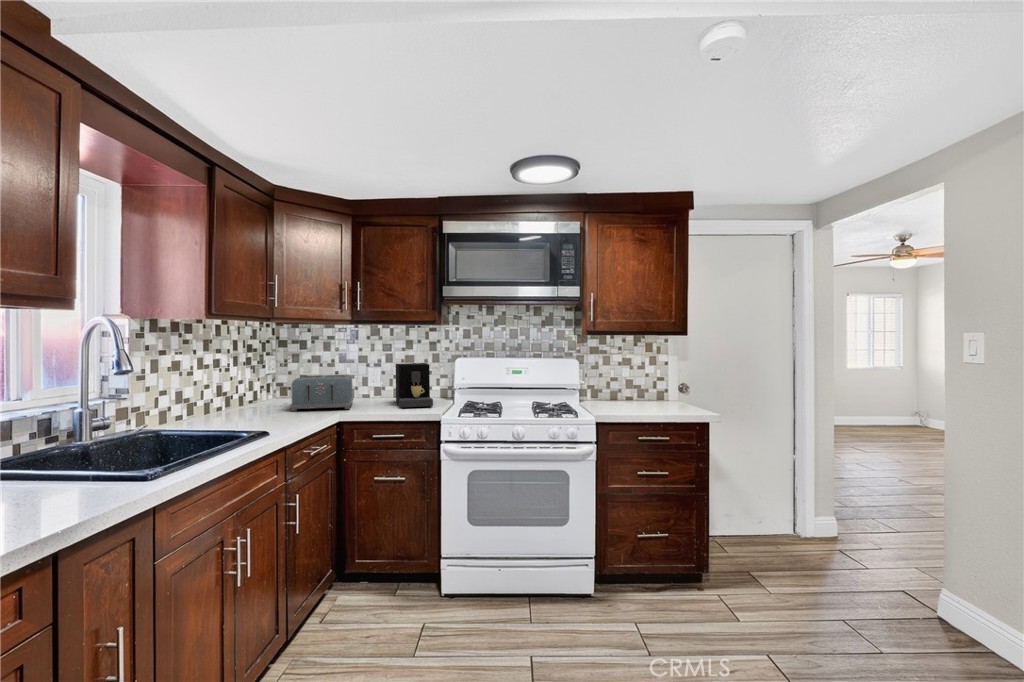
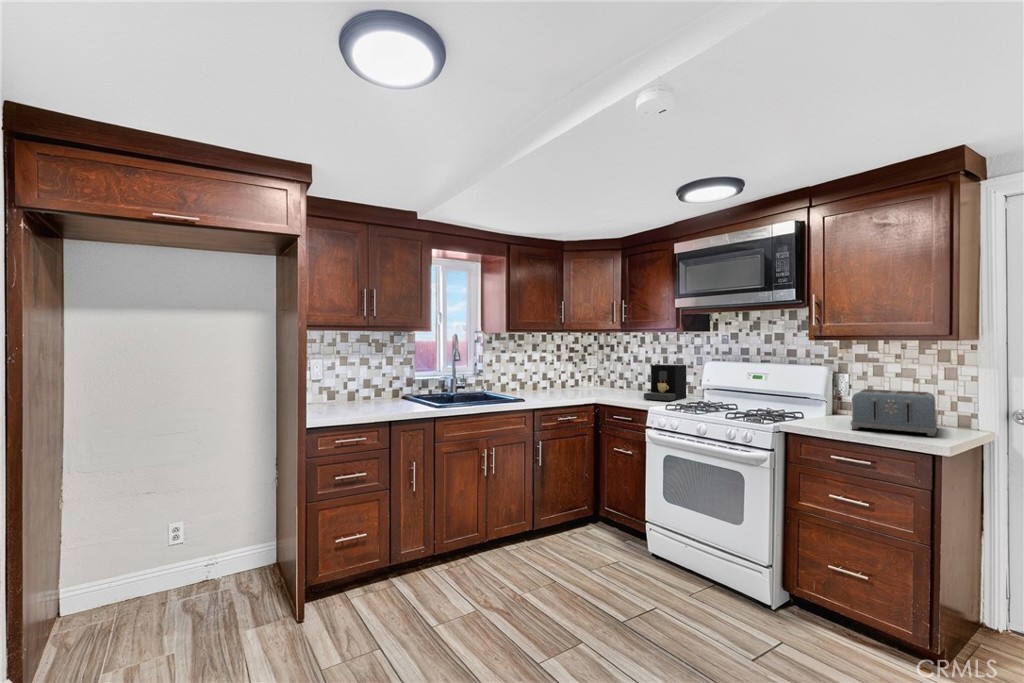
toaster: present [290,375,353,411] -> present [851,389,937,436]

